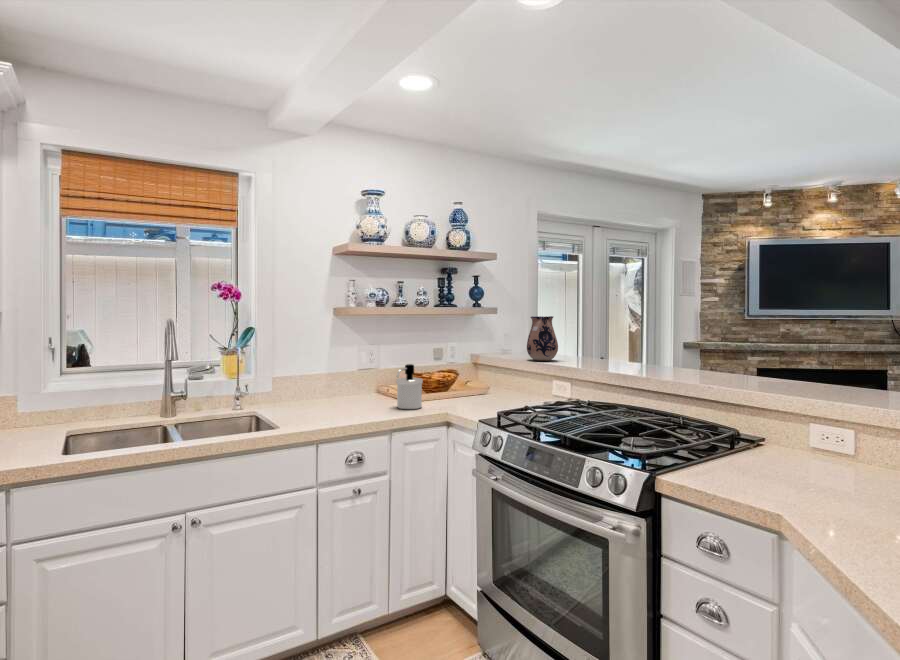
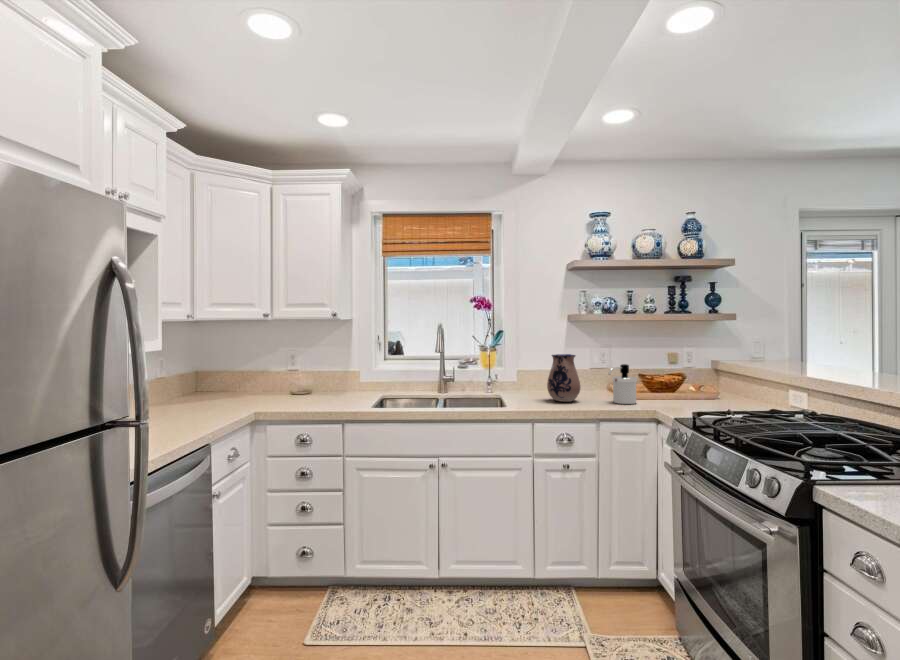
ceramic pitcher: present [527,316,558,361] -> present [547,354,580,402]

